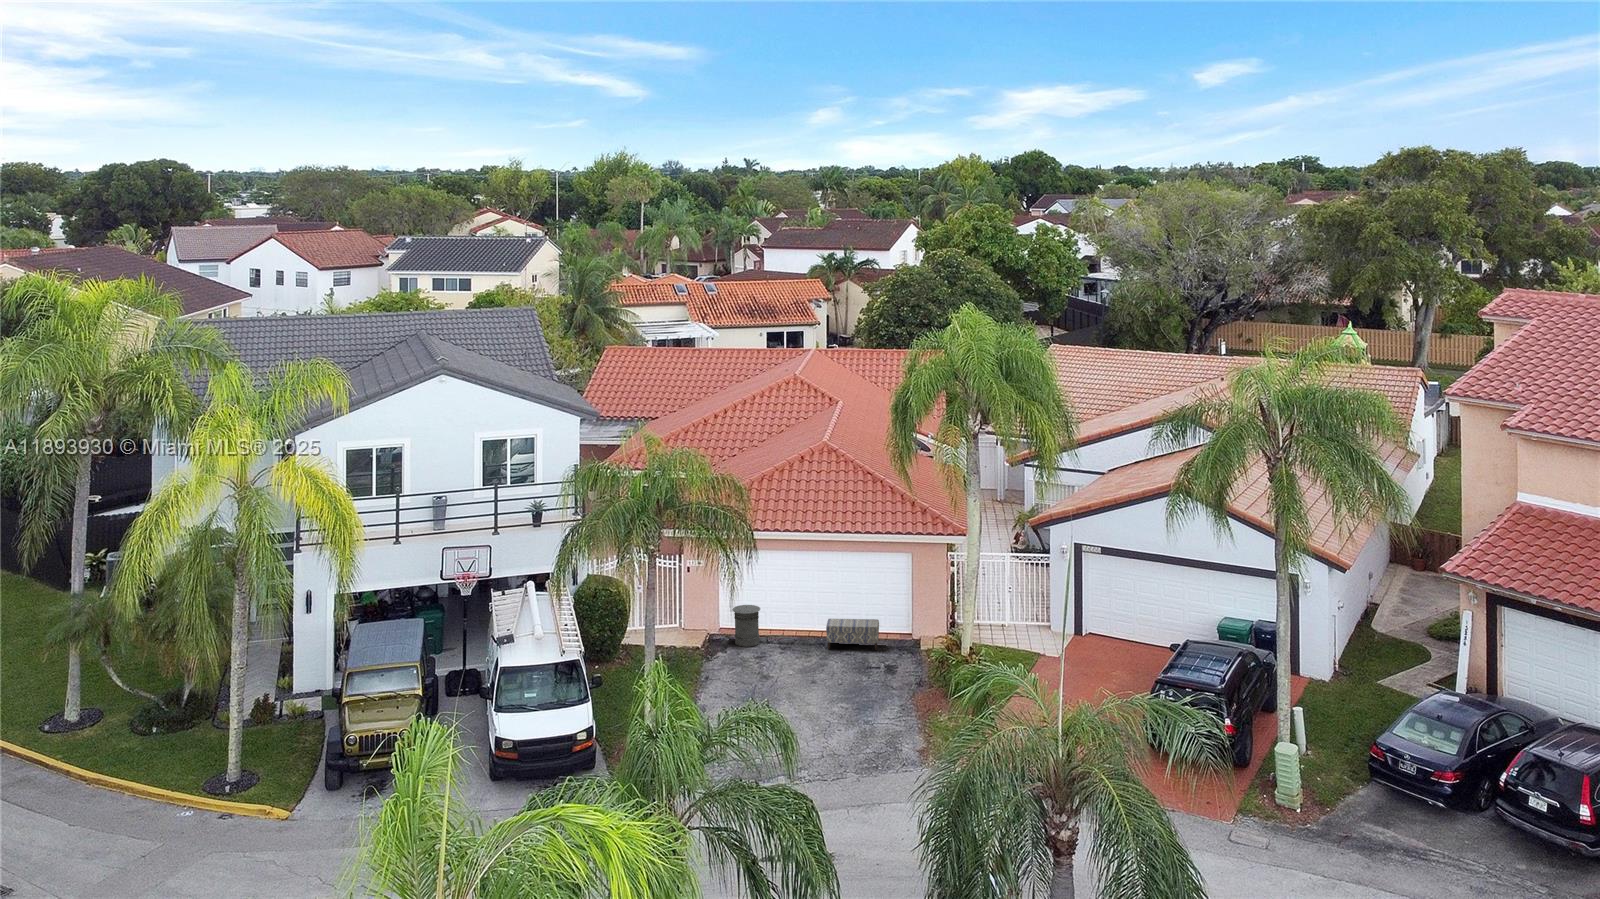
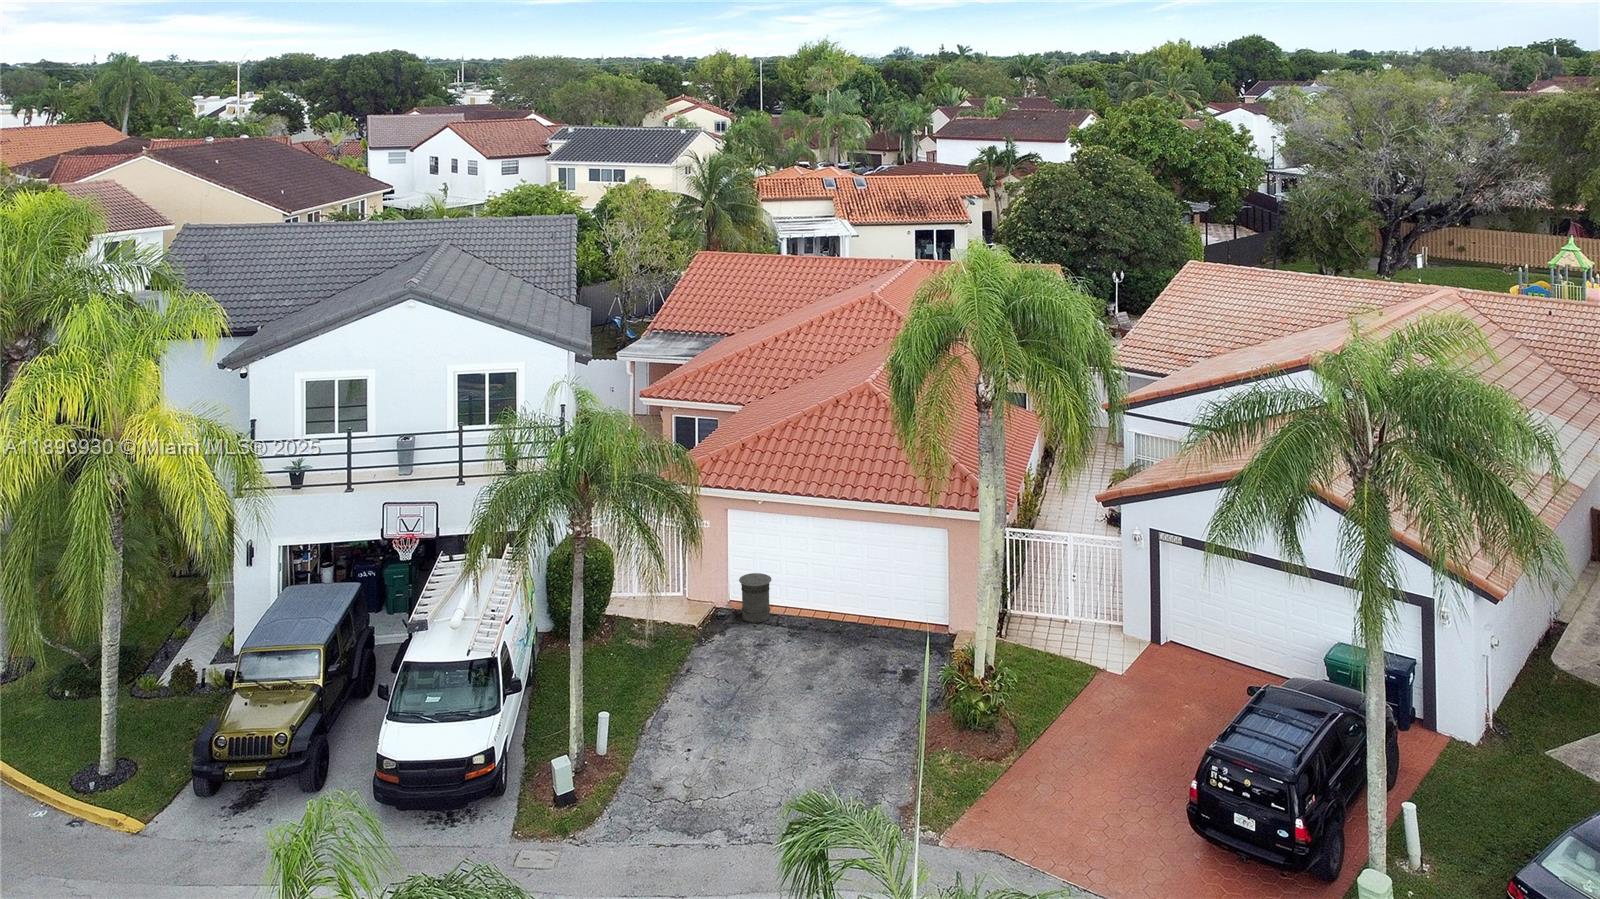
bench: present [826,619,879,650] -> none [843,597,908,640]

